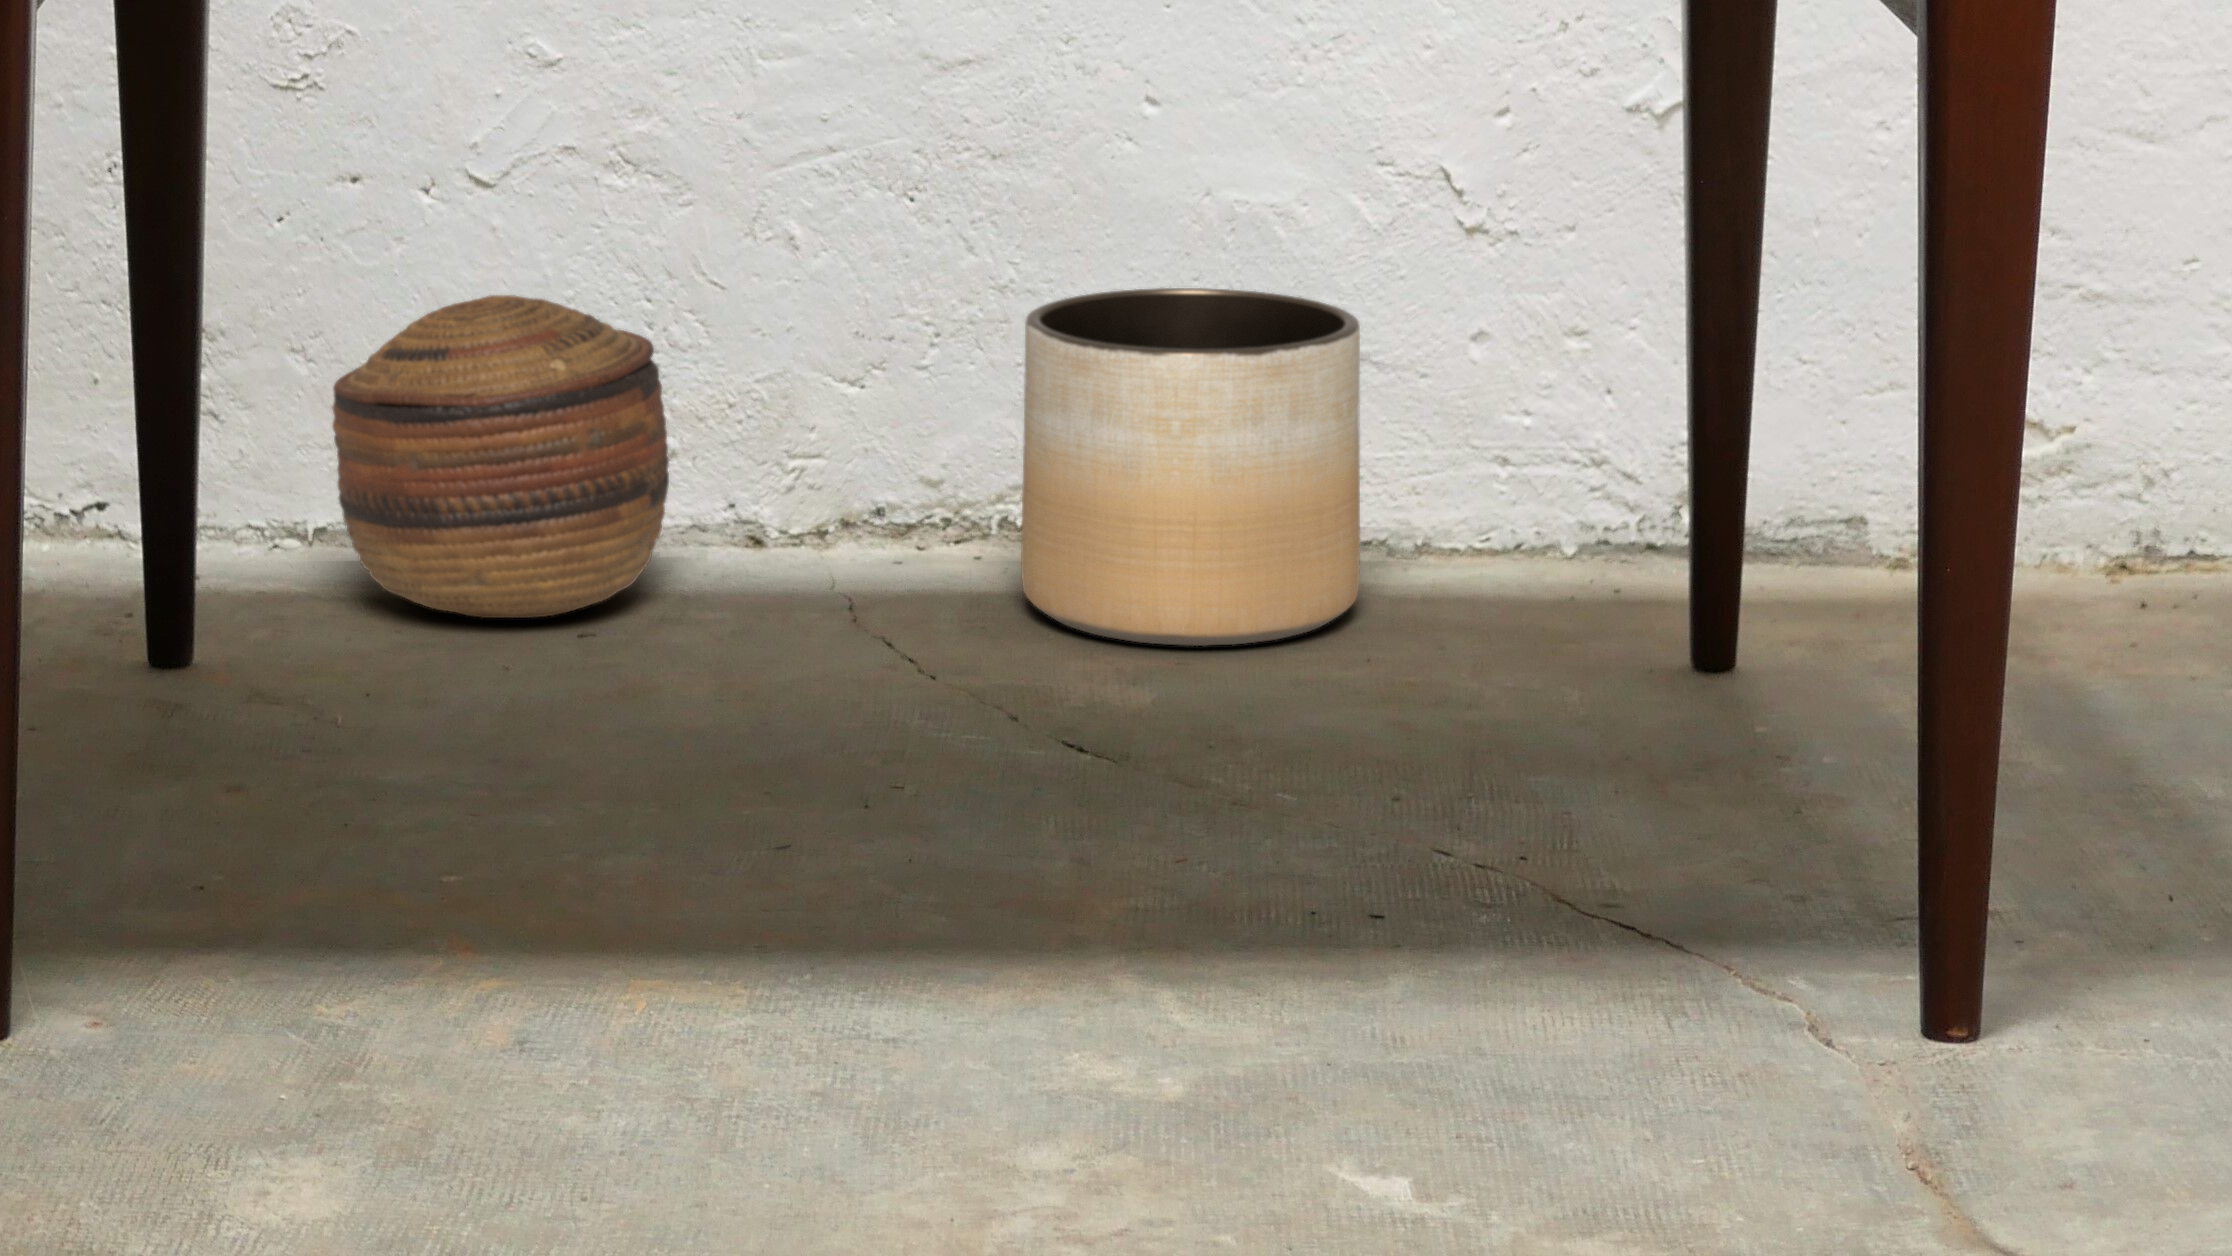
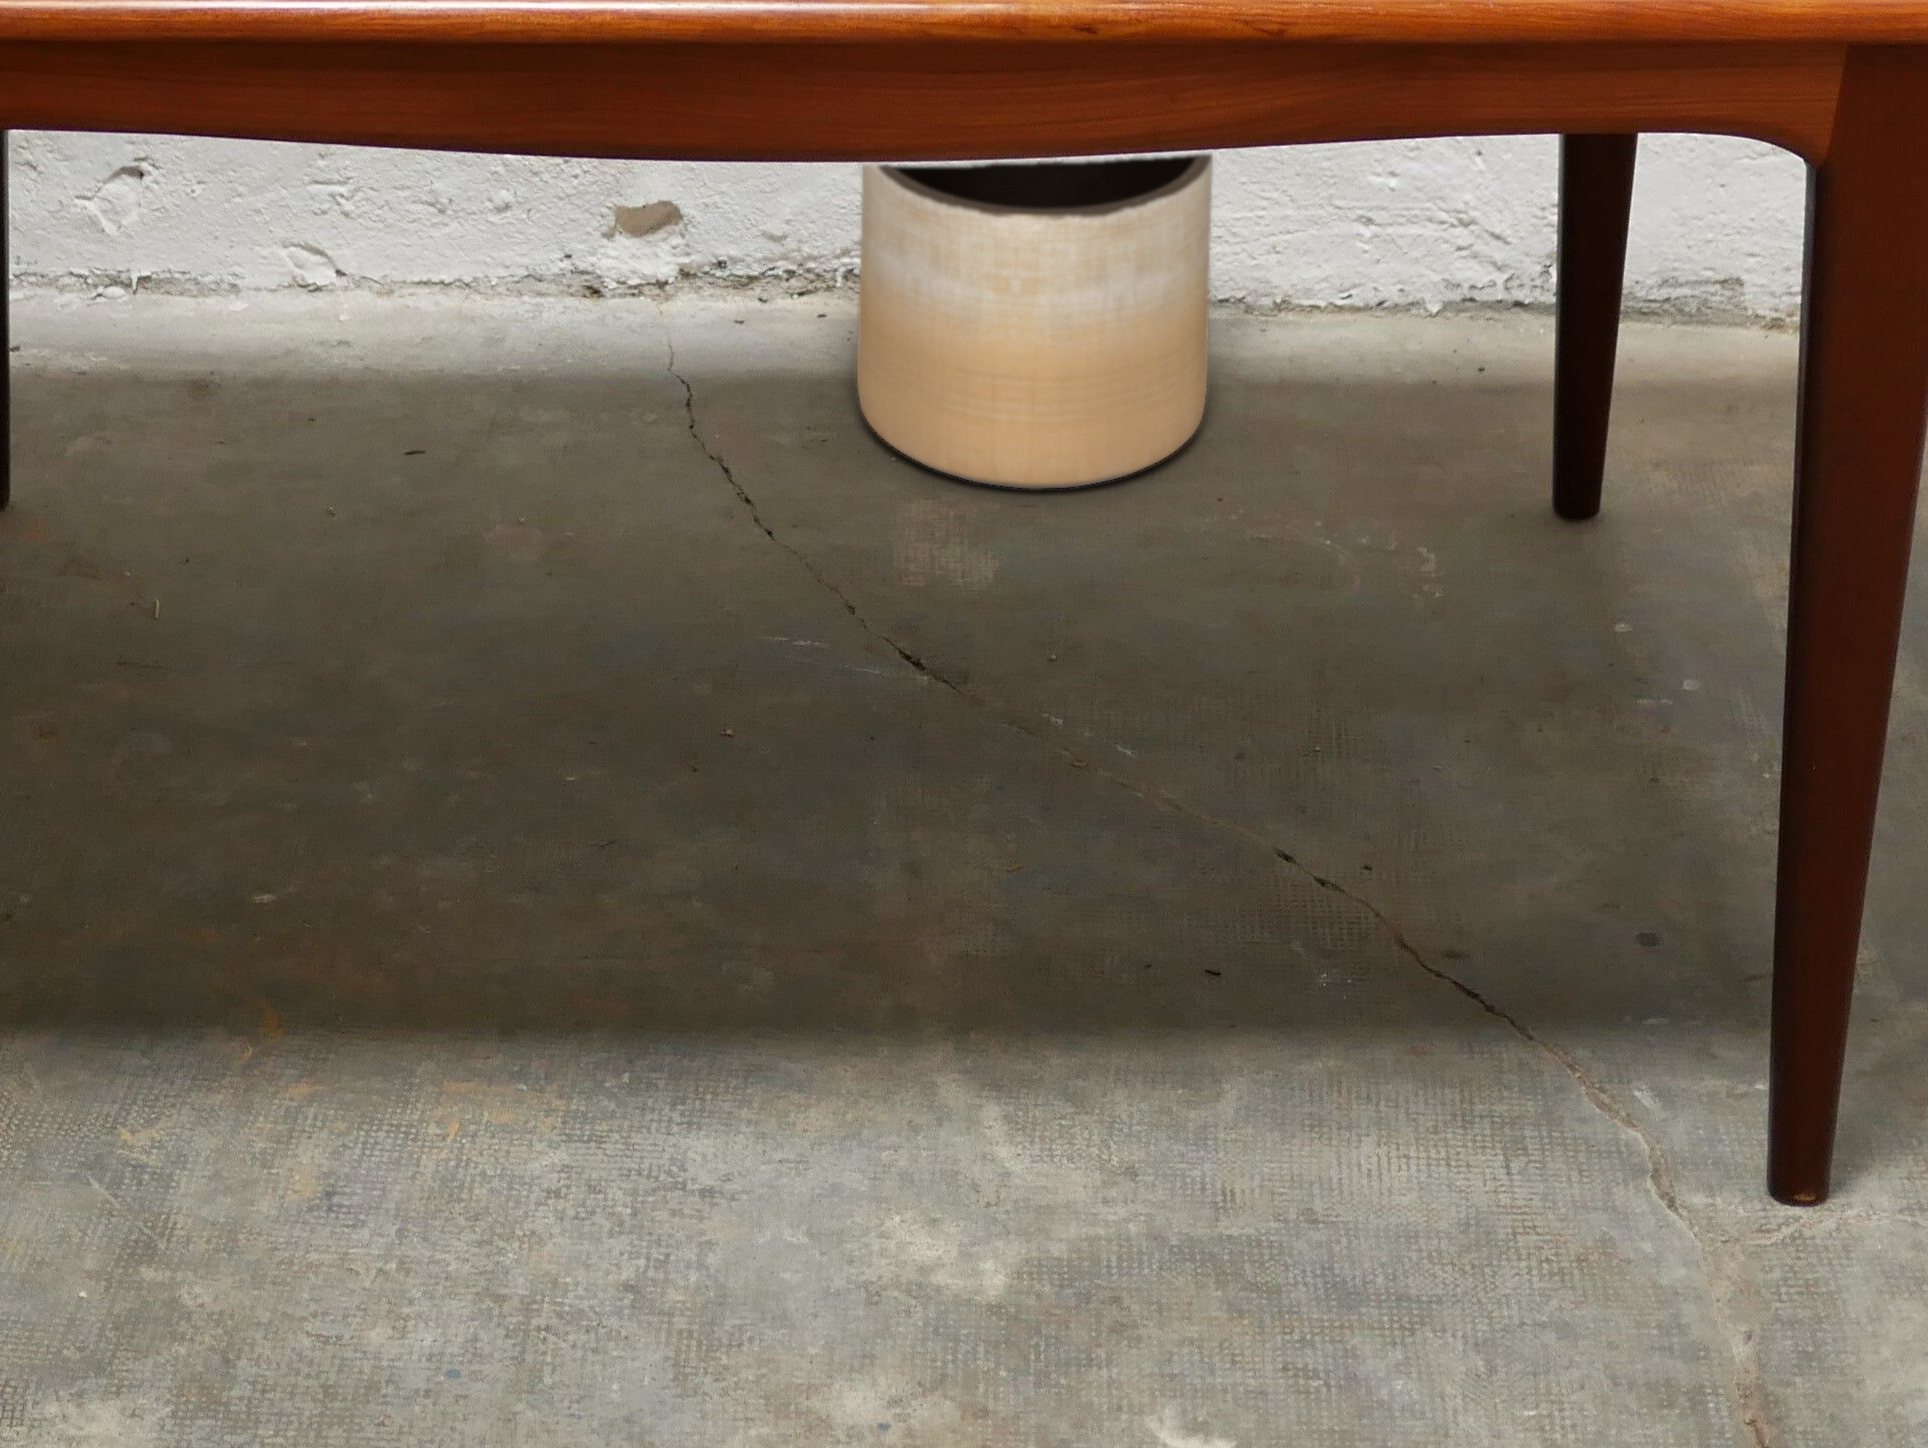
basket: present [332,295,669,618] -> none [142,95,493,438]

